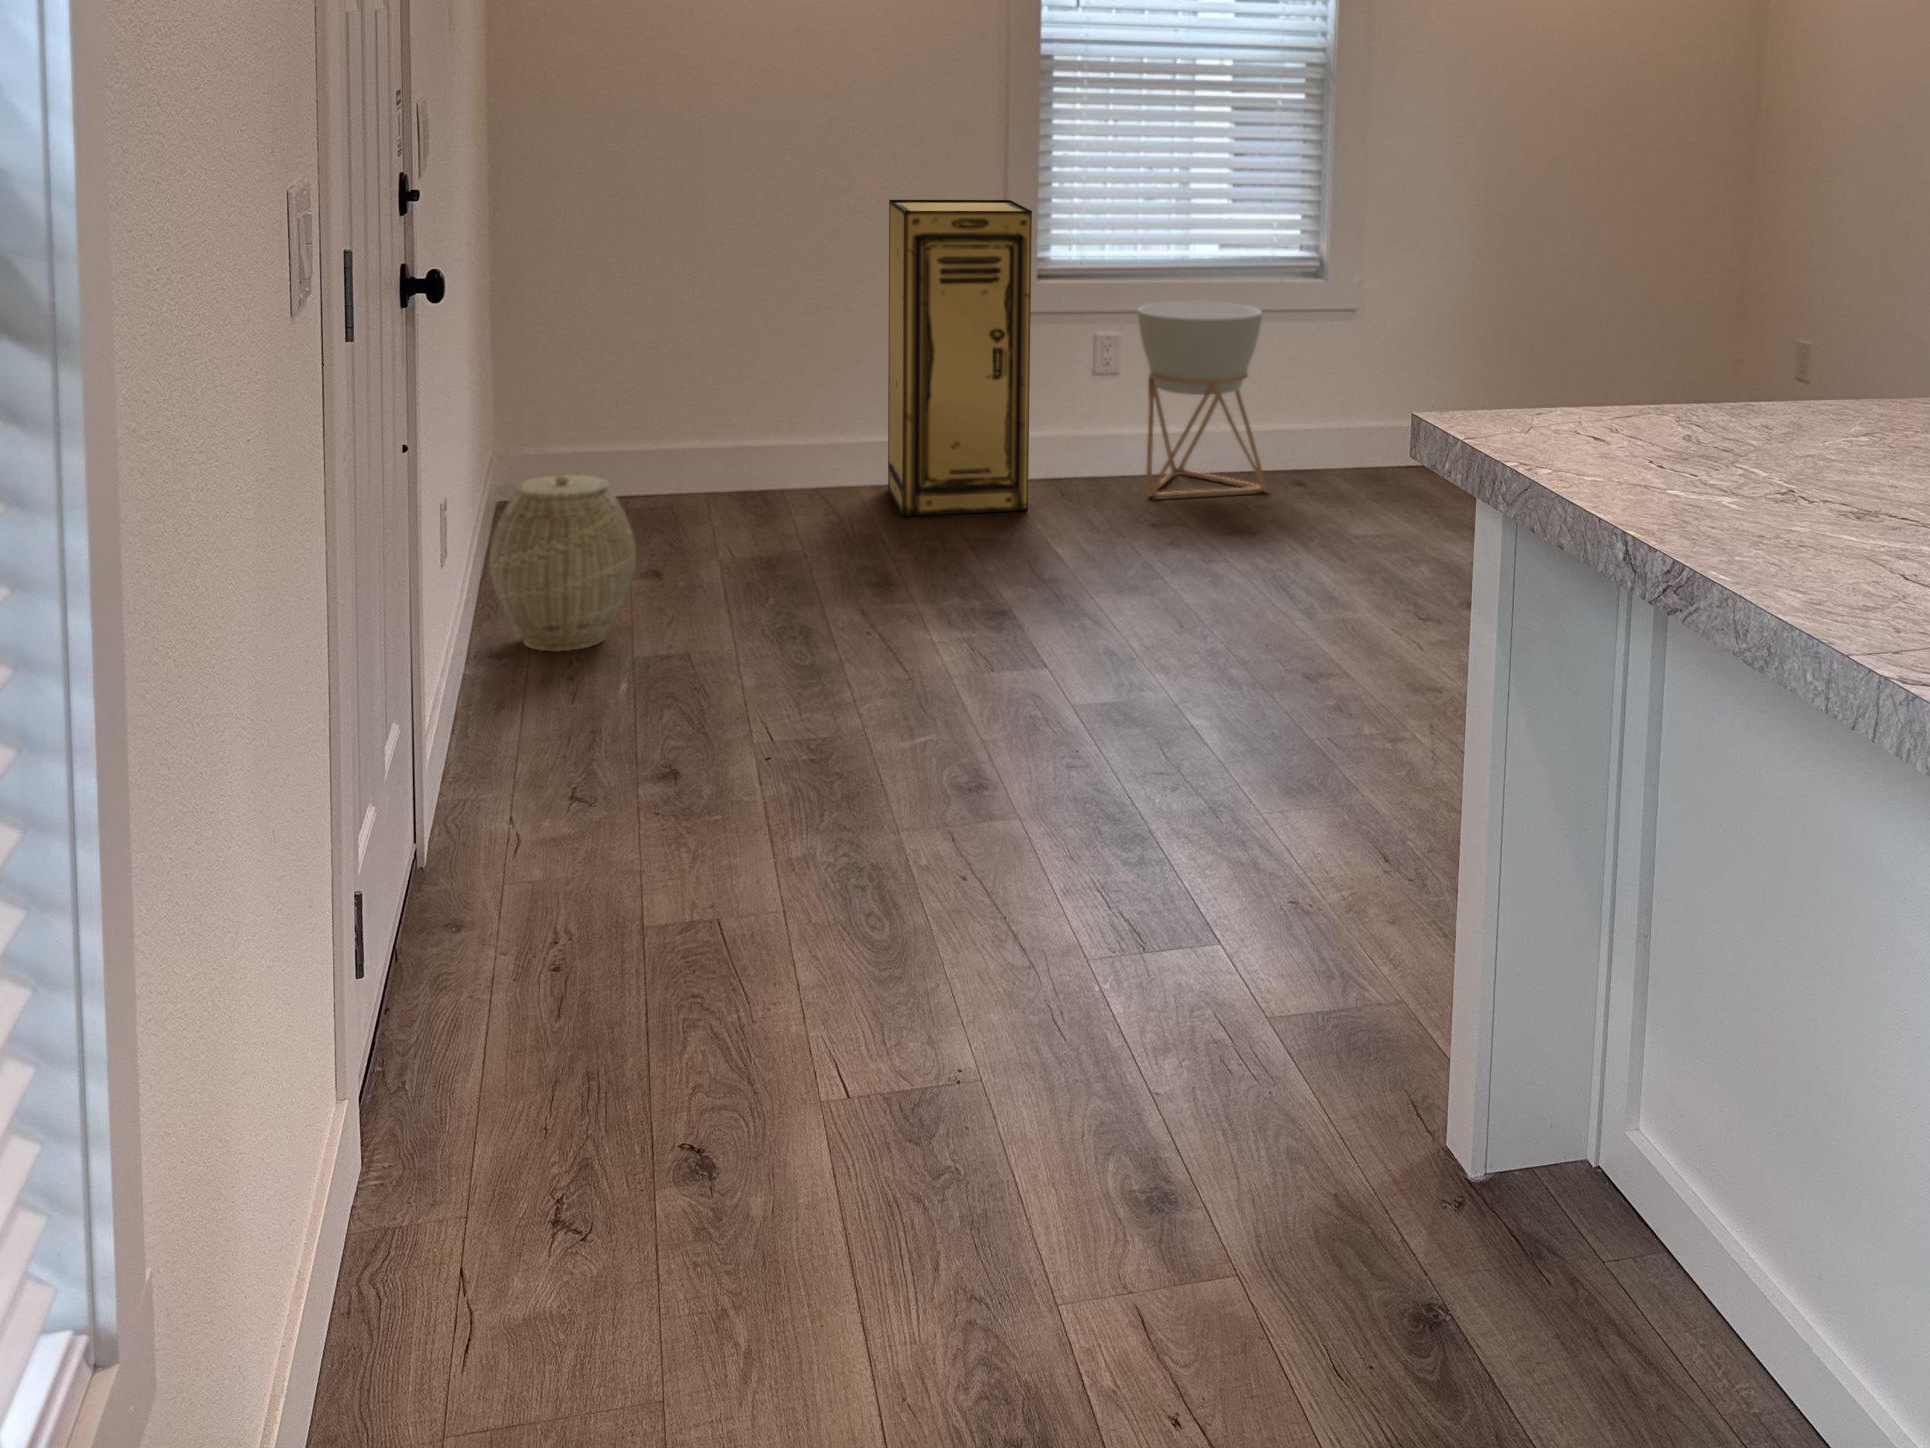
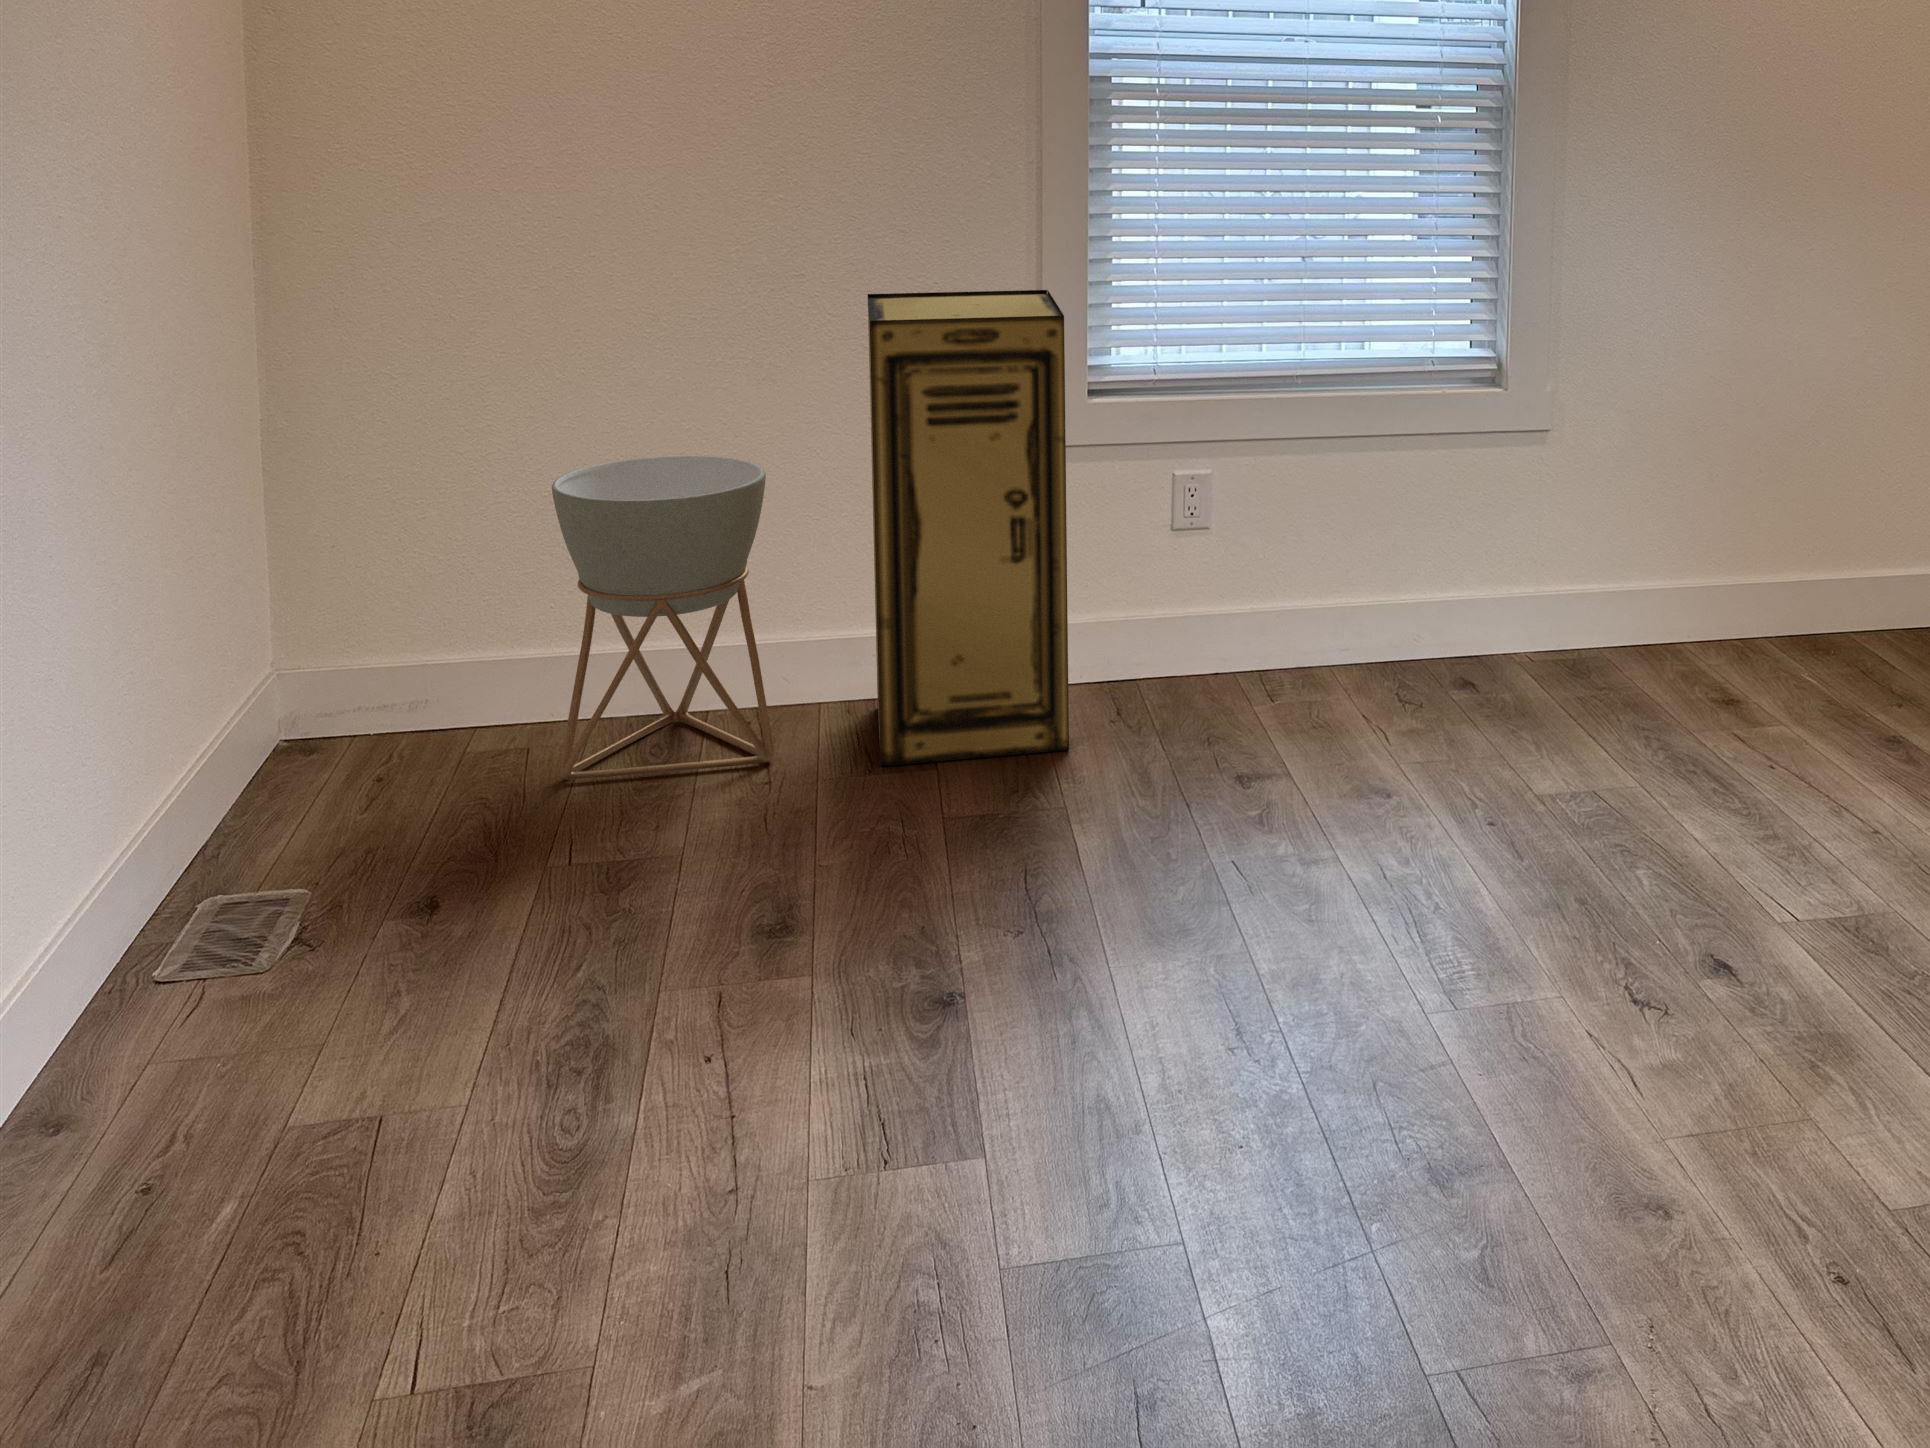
planter: present [1137,302,1266,497] -> present [552,456,774,780]
woven basket: present [489,475,636,651] -> none [75,809,341,1118]

